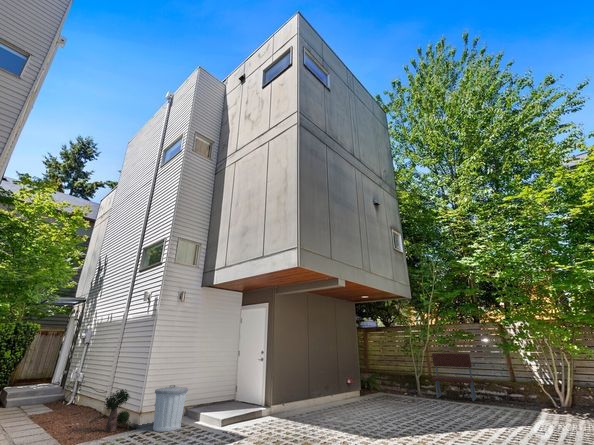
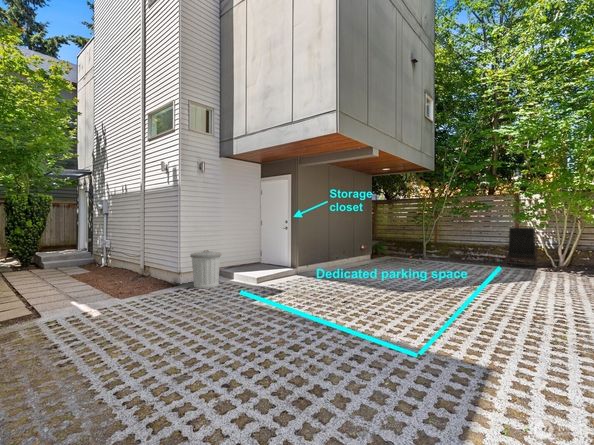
bench: present [431,353,476,401] -> none [439,223,479,263]
lounge chair: none [498,359,539,409] -> present [505,227,538,268]
potted plant: present [104,389,131,432] -> none [144,253,172,289]

